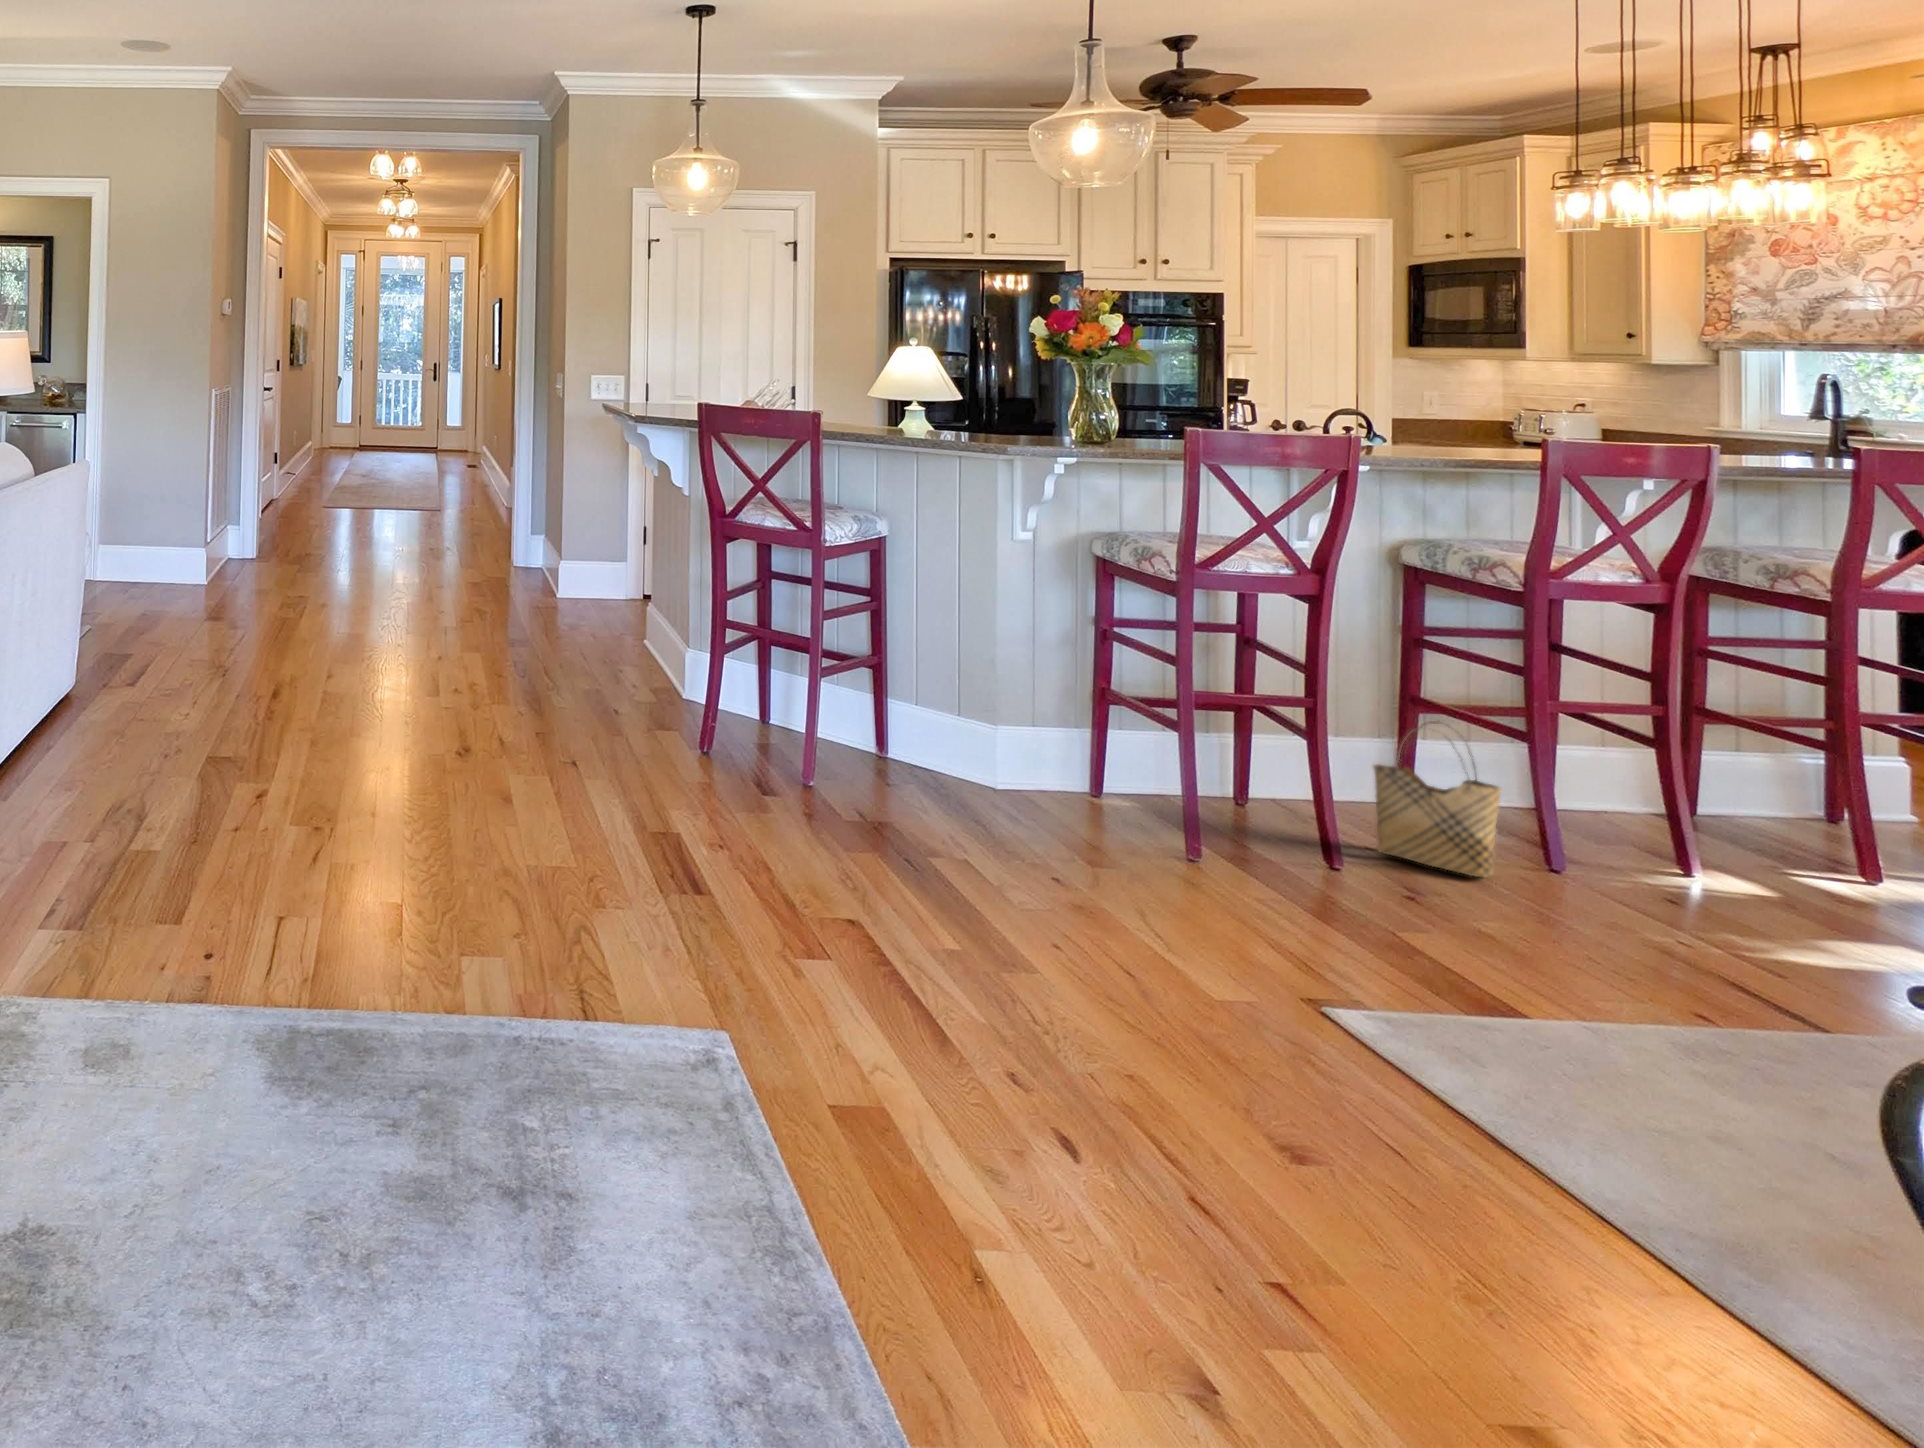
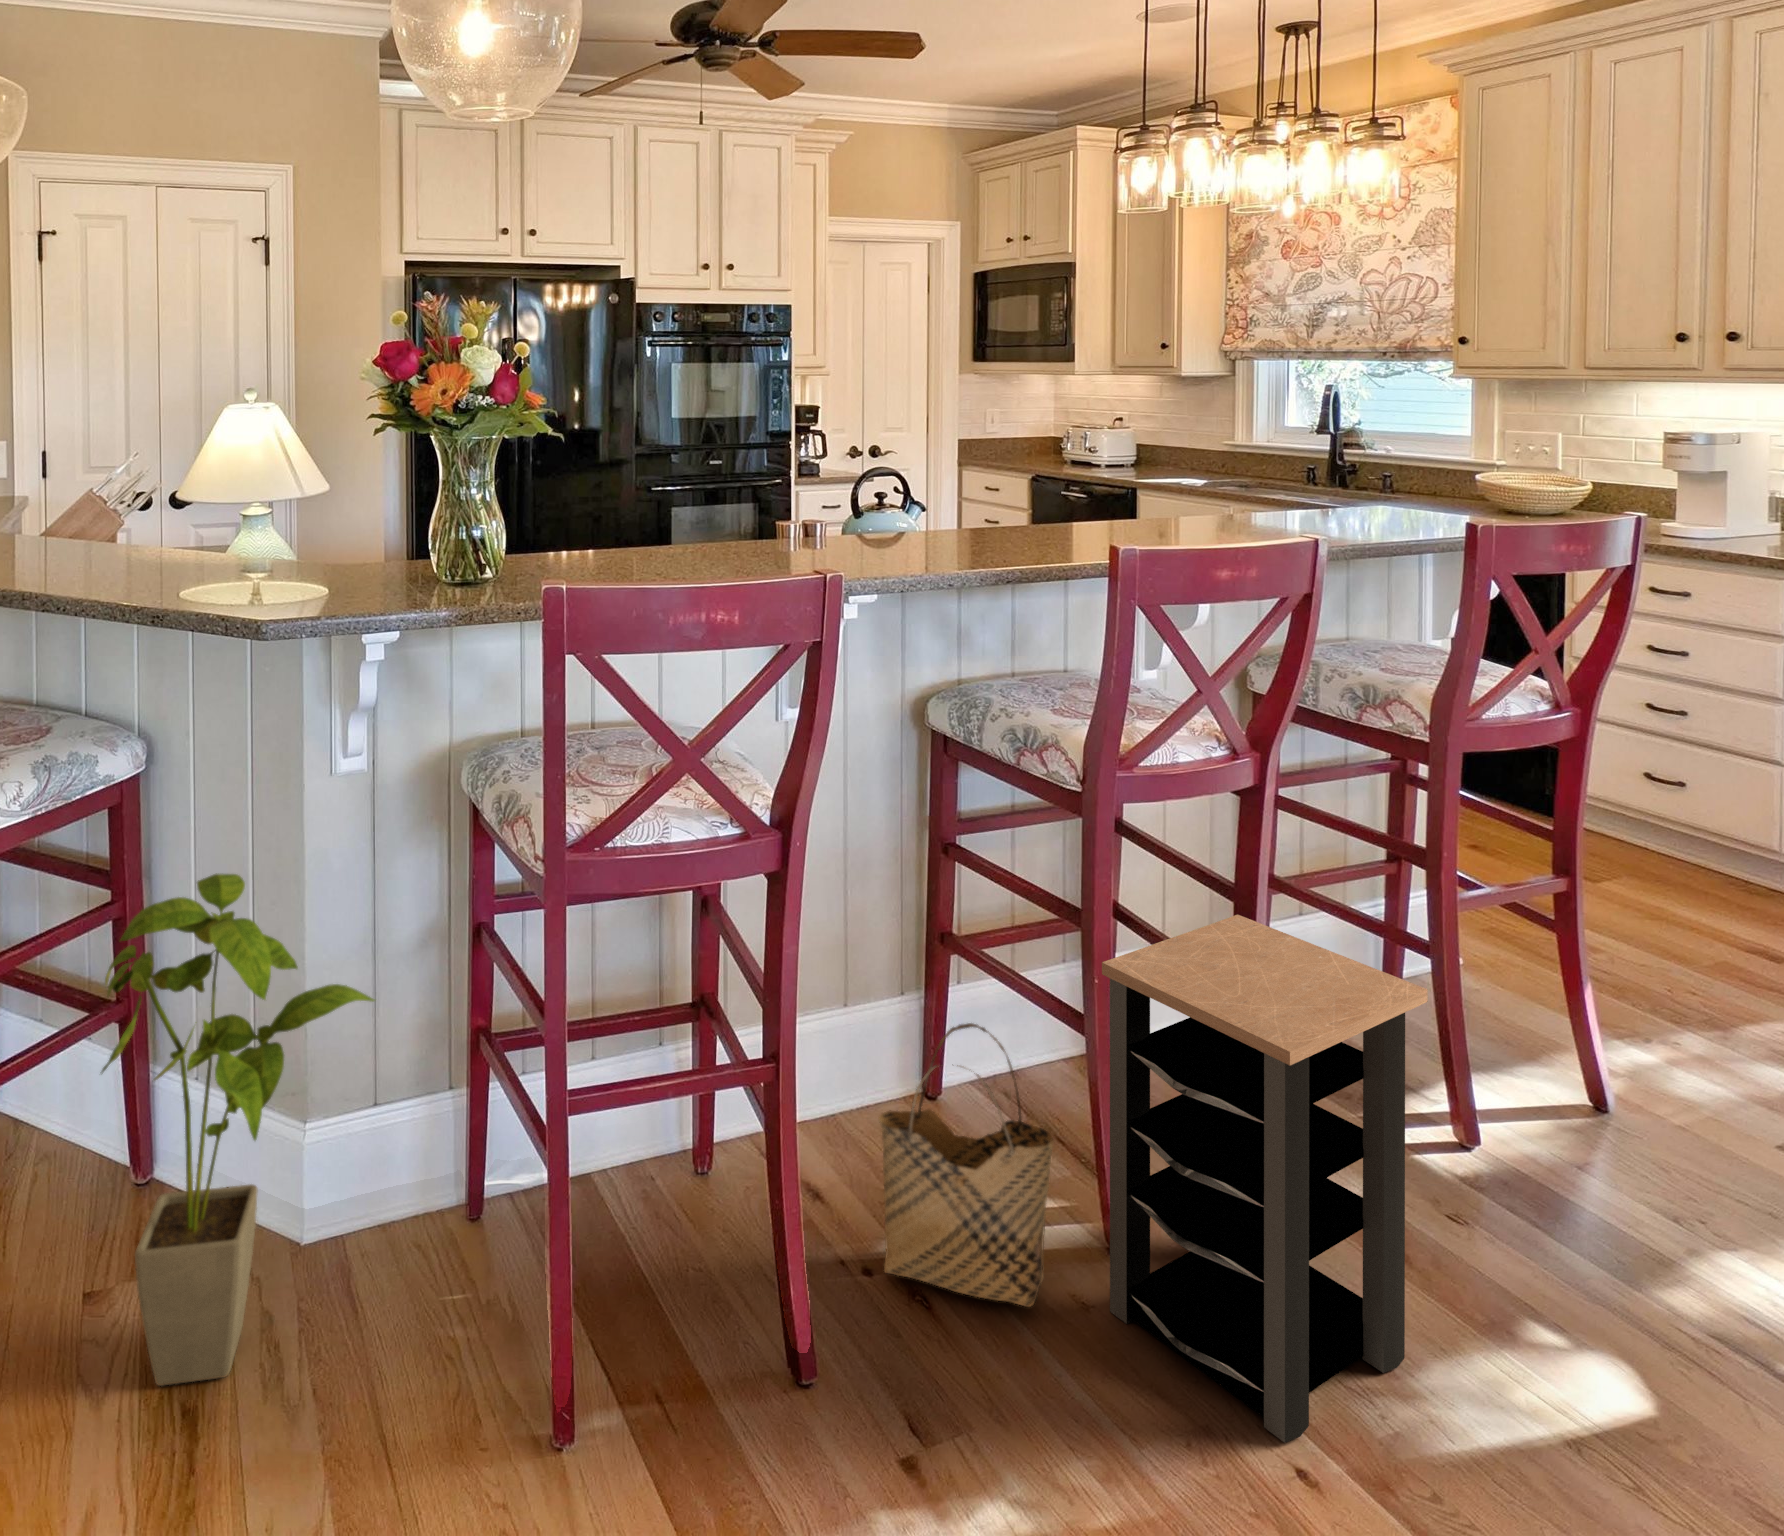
house plant: none [917,566,1055,814] -> present [102,873,375,1386]
side table: none [1537,680,1793,946] -> present [1102,915,1428,1443]

